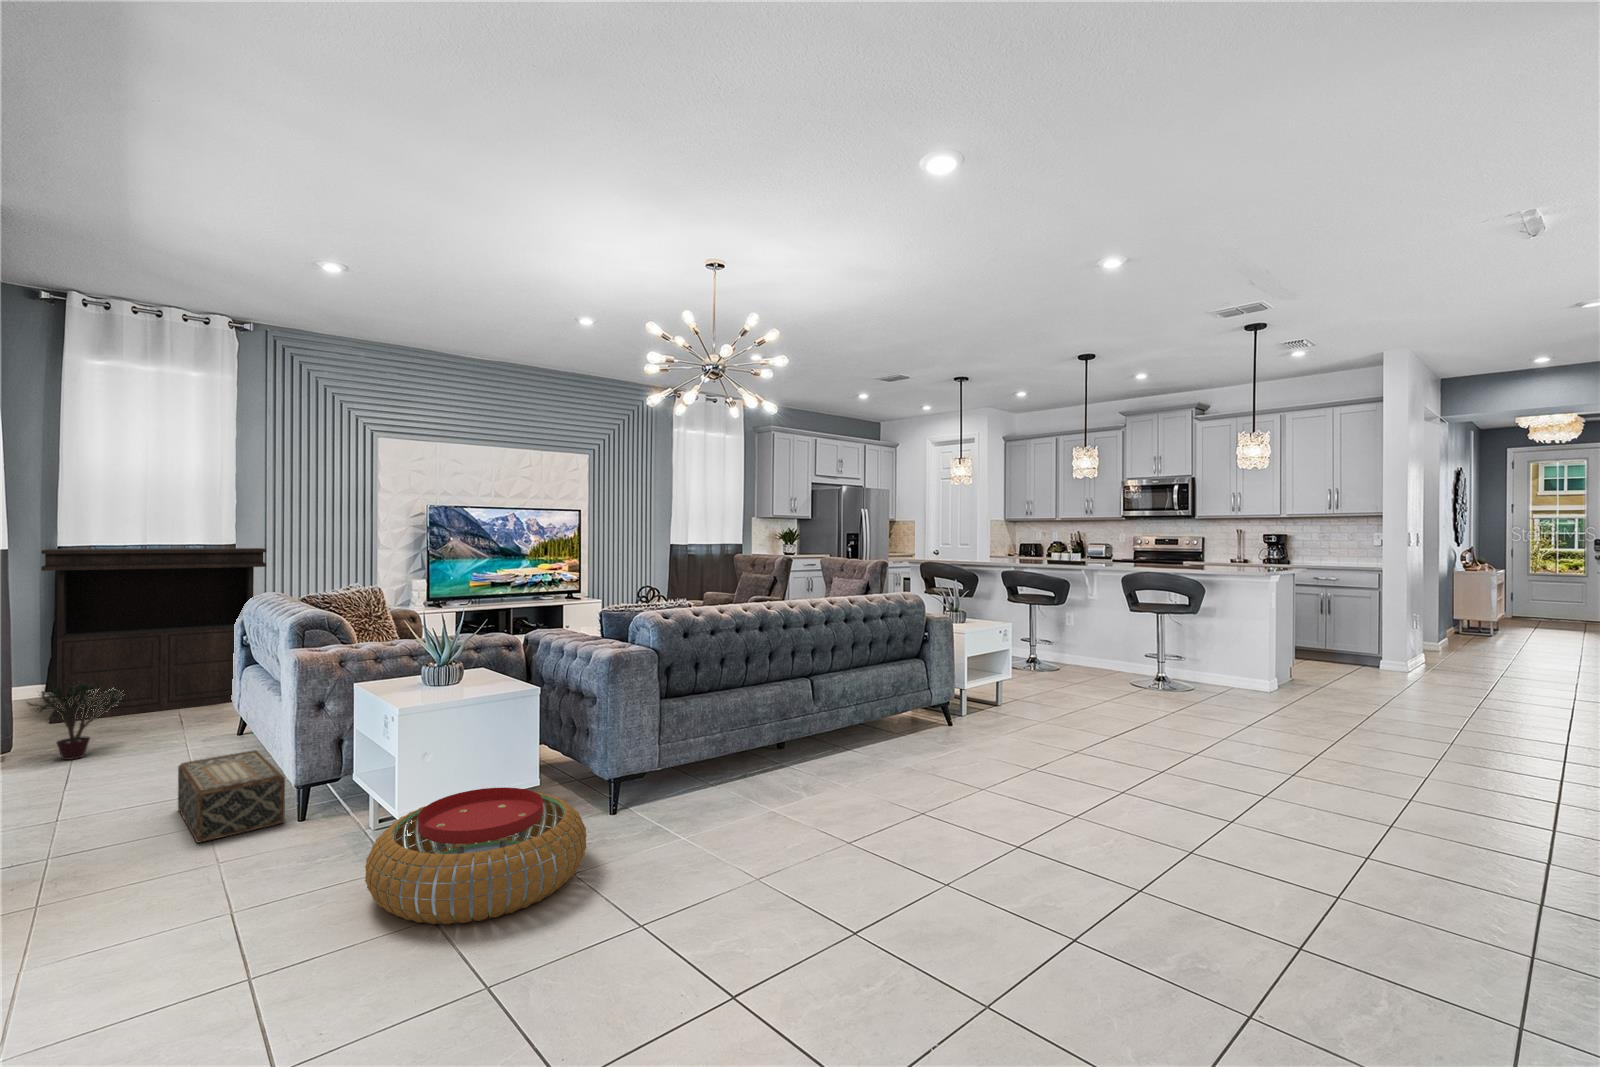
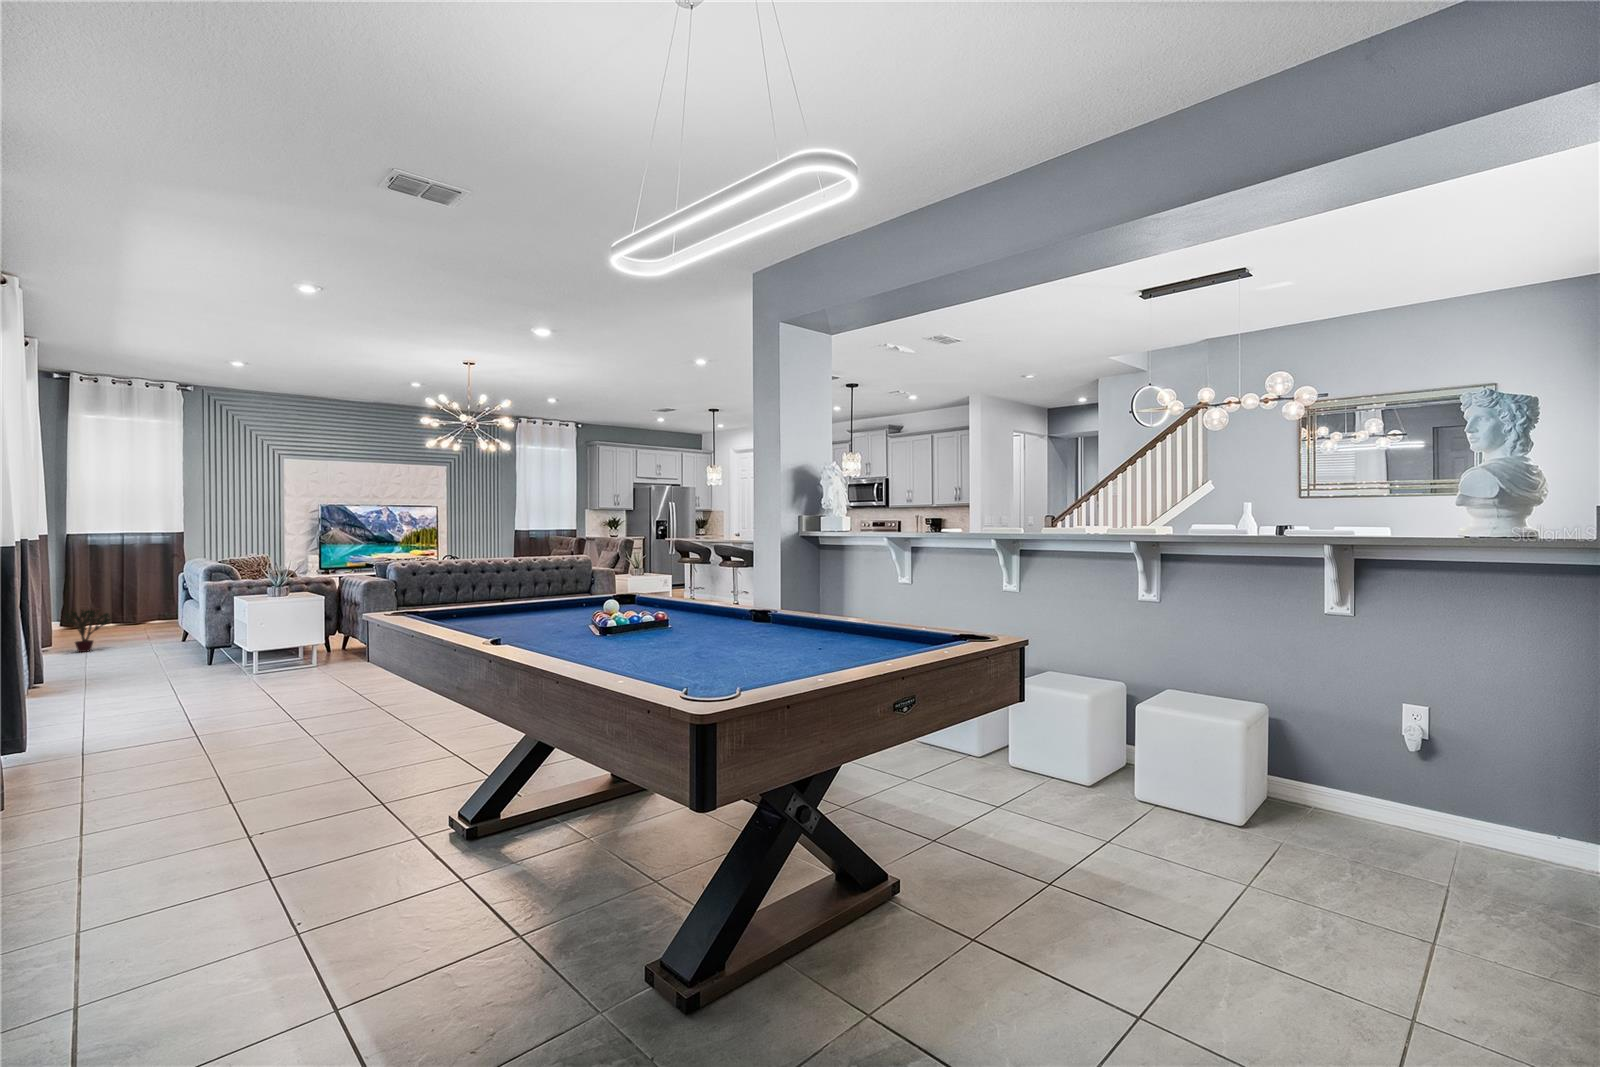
console table: present [41,548,266,723] -> none [59,534,202,640]
woven basket: present [178,750,285,843] -> none [144,637,199,673]
pouf: present [365,787,587,924] -> none [227,641,342,687]

